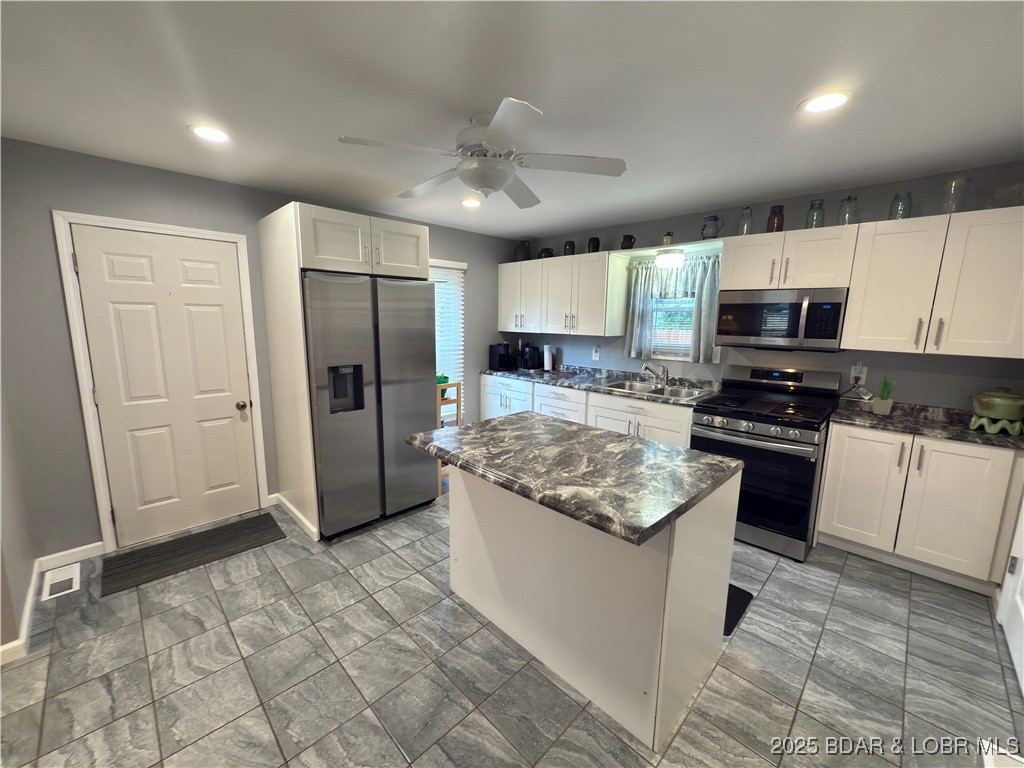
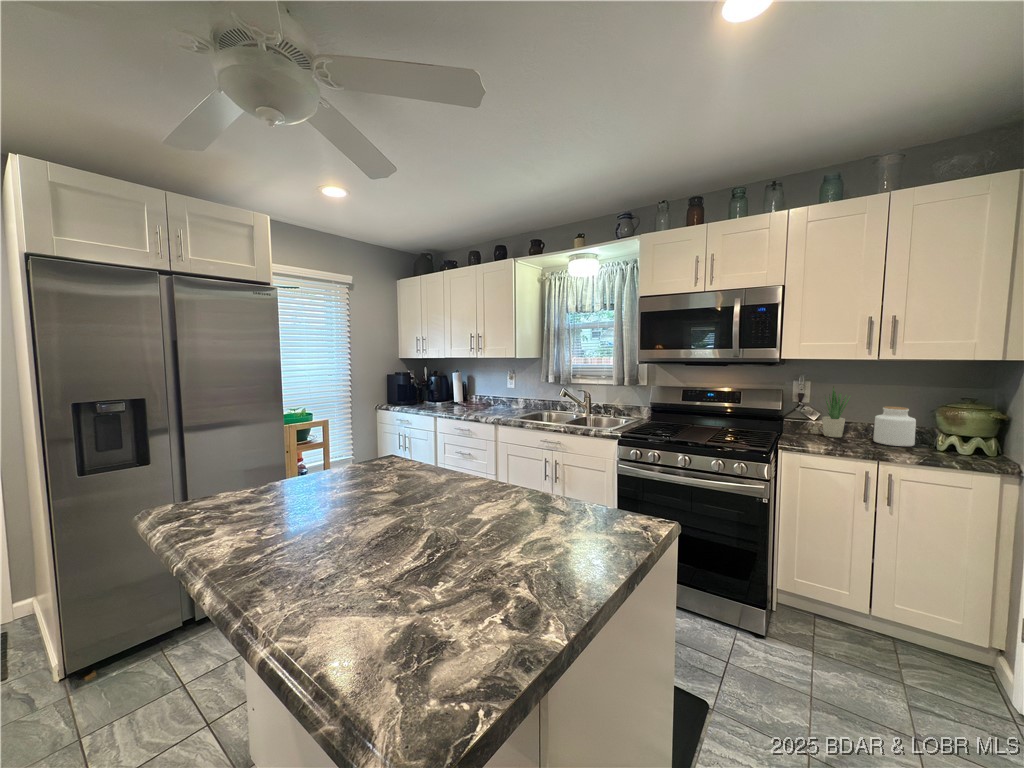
jar: none [915,392,953,424] -> present [874,406,916,446]

